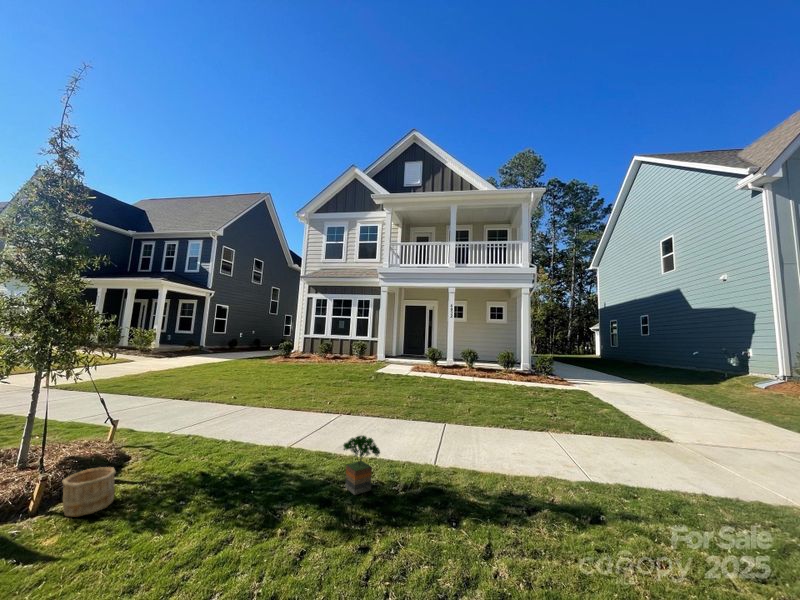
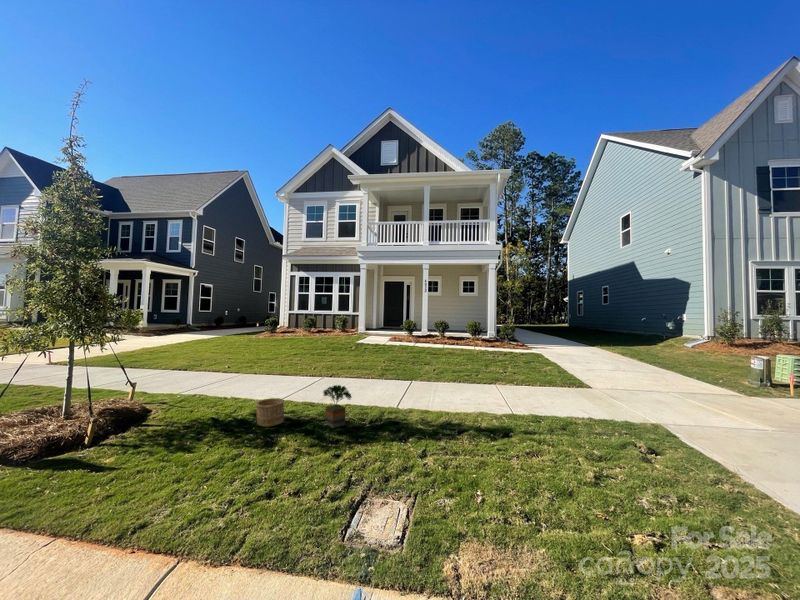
wooden bucket: present [62,467,116,517] -> present [256,398,284,427]

